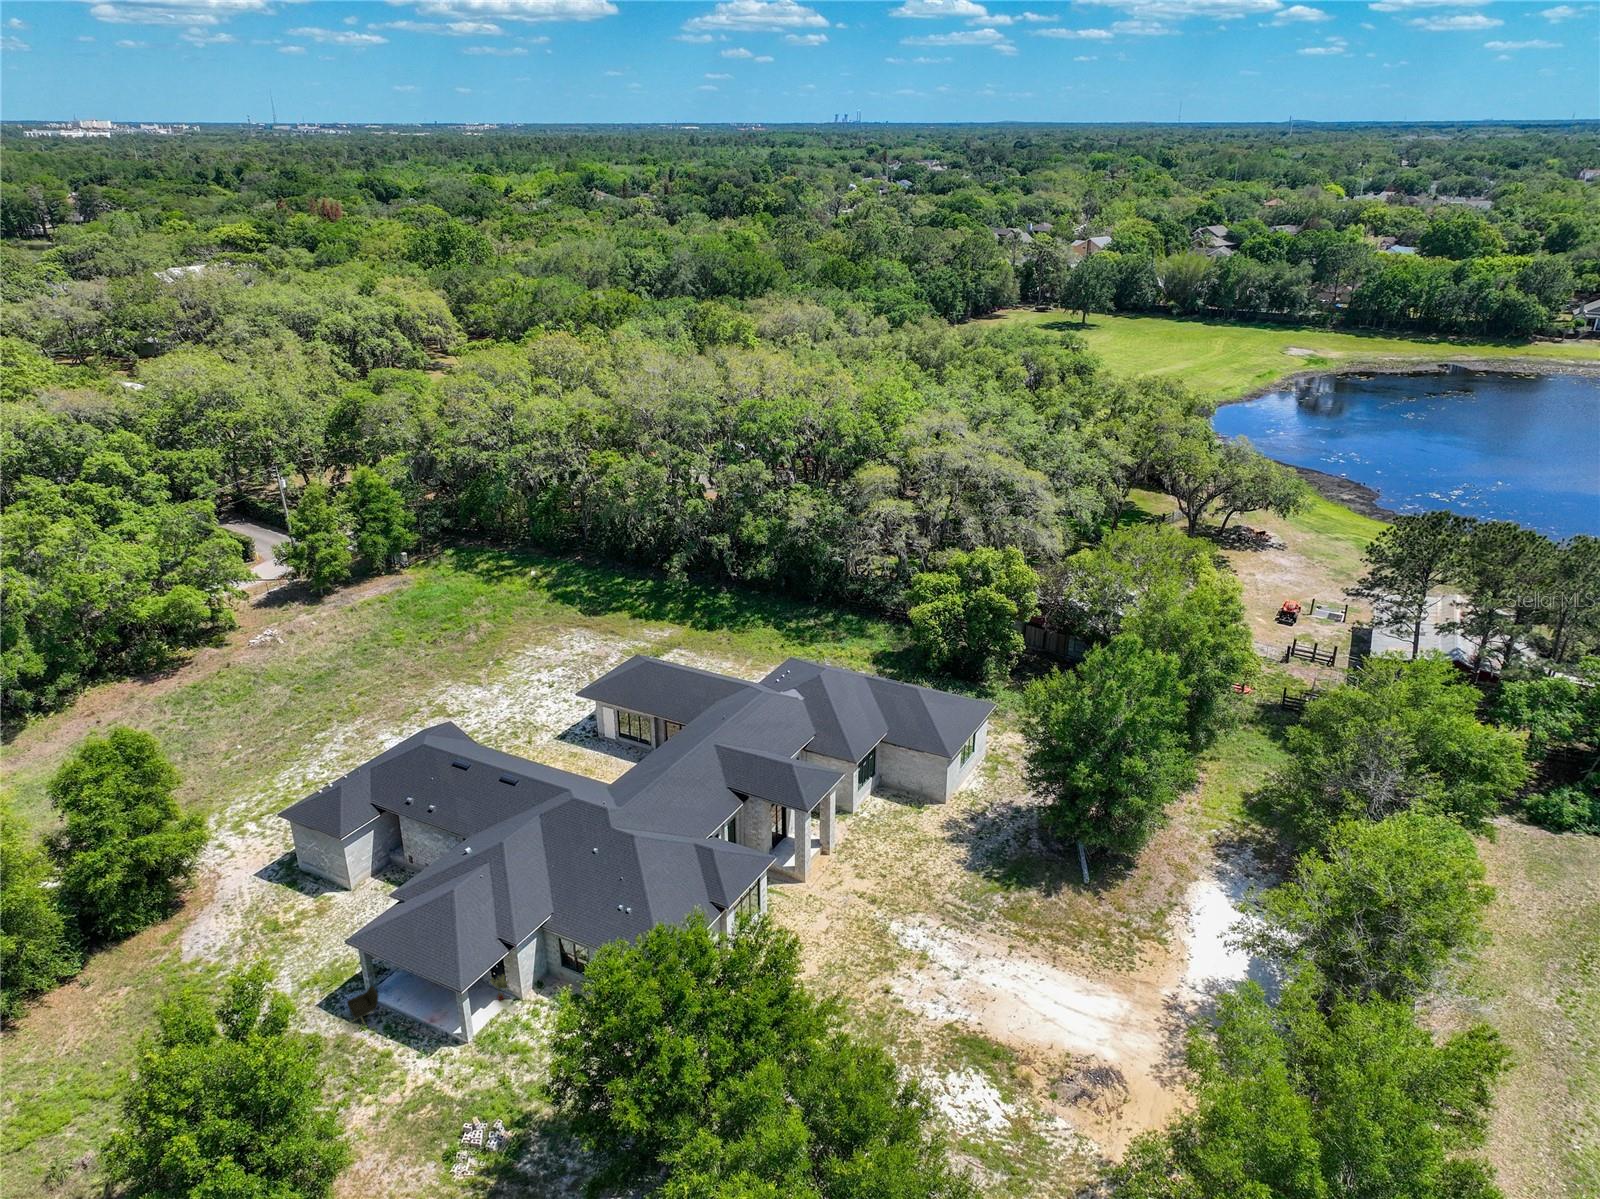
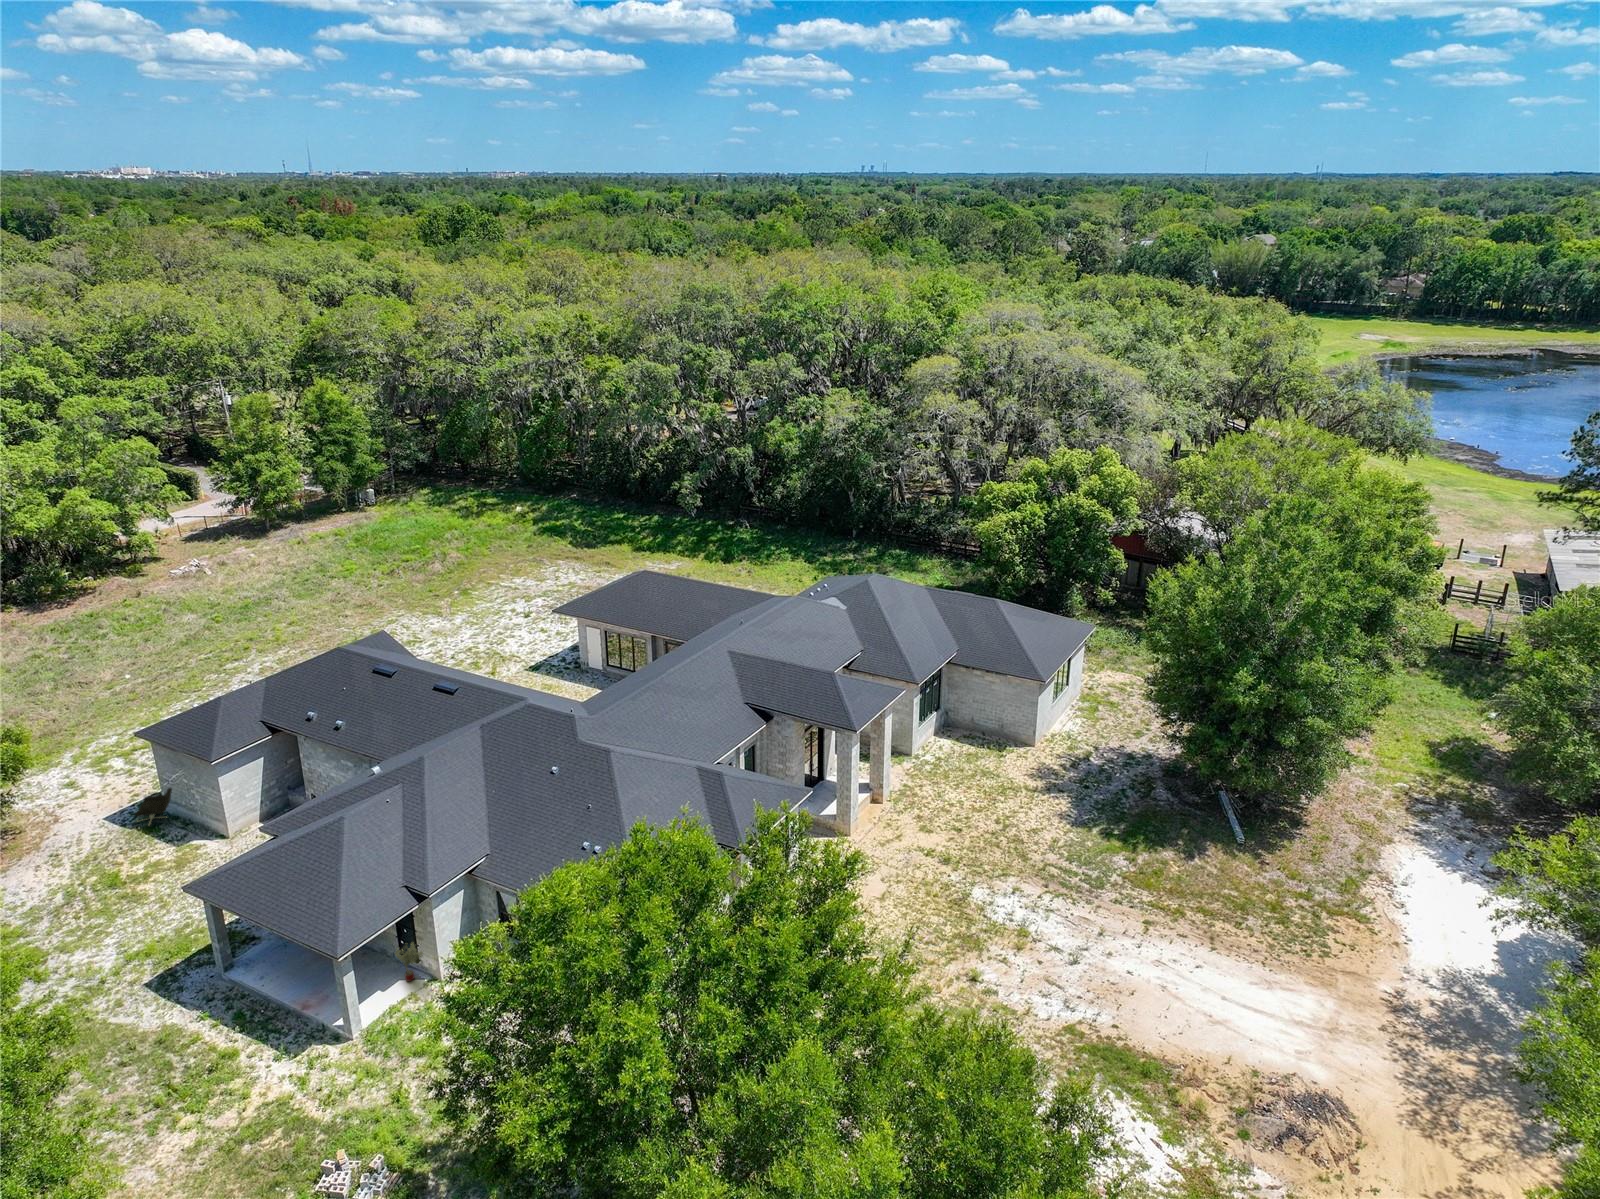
lounge chair: present [347,986,378,1023] -> present [135,788,172,825]

